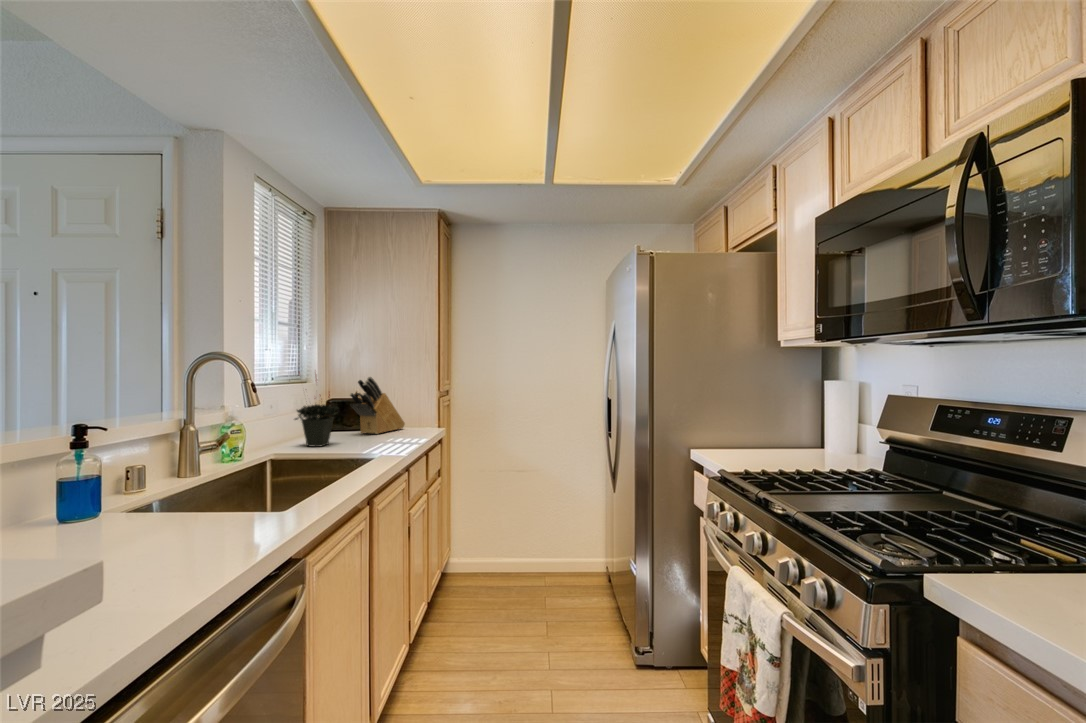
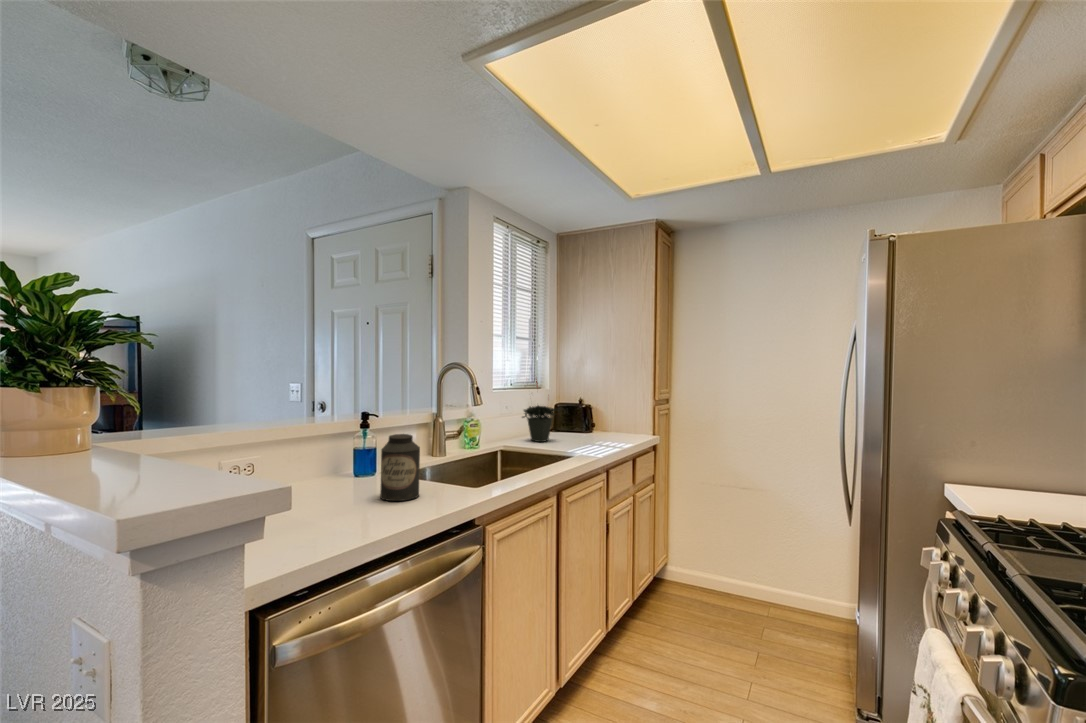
knife block: present [350,377,405,434] -> none [570,383,622,435]
canister: none [139,450,204,544] -> present [380,434,420,501]

